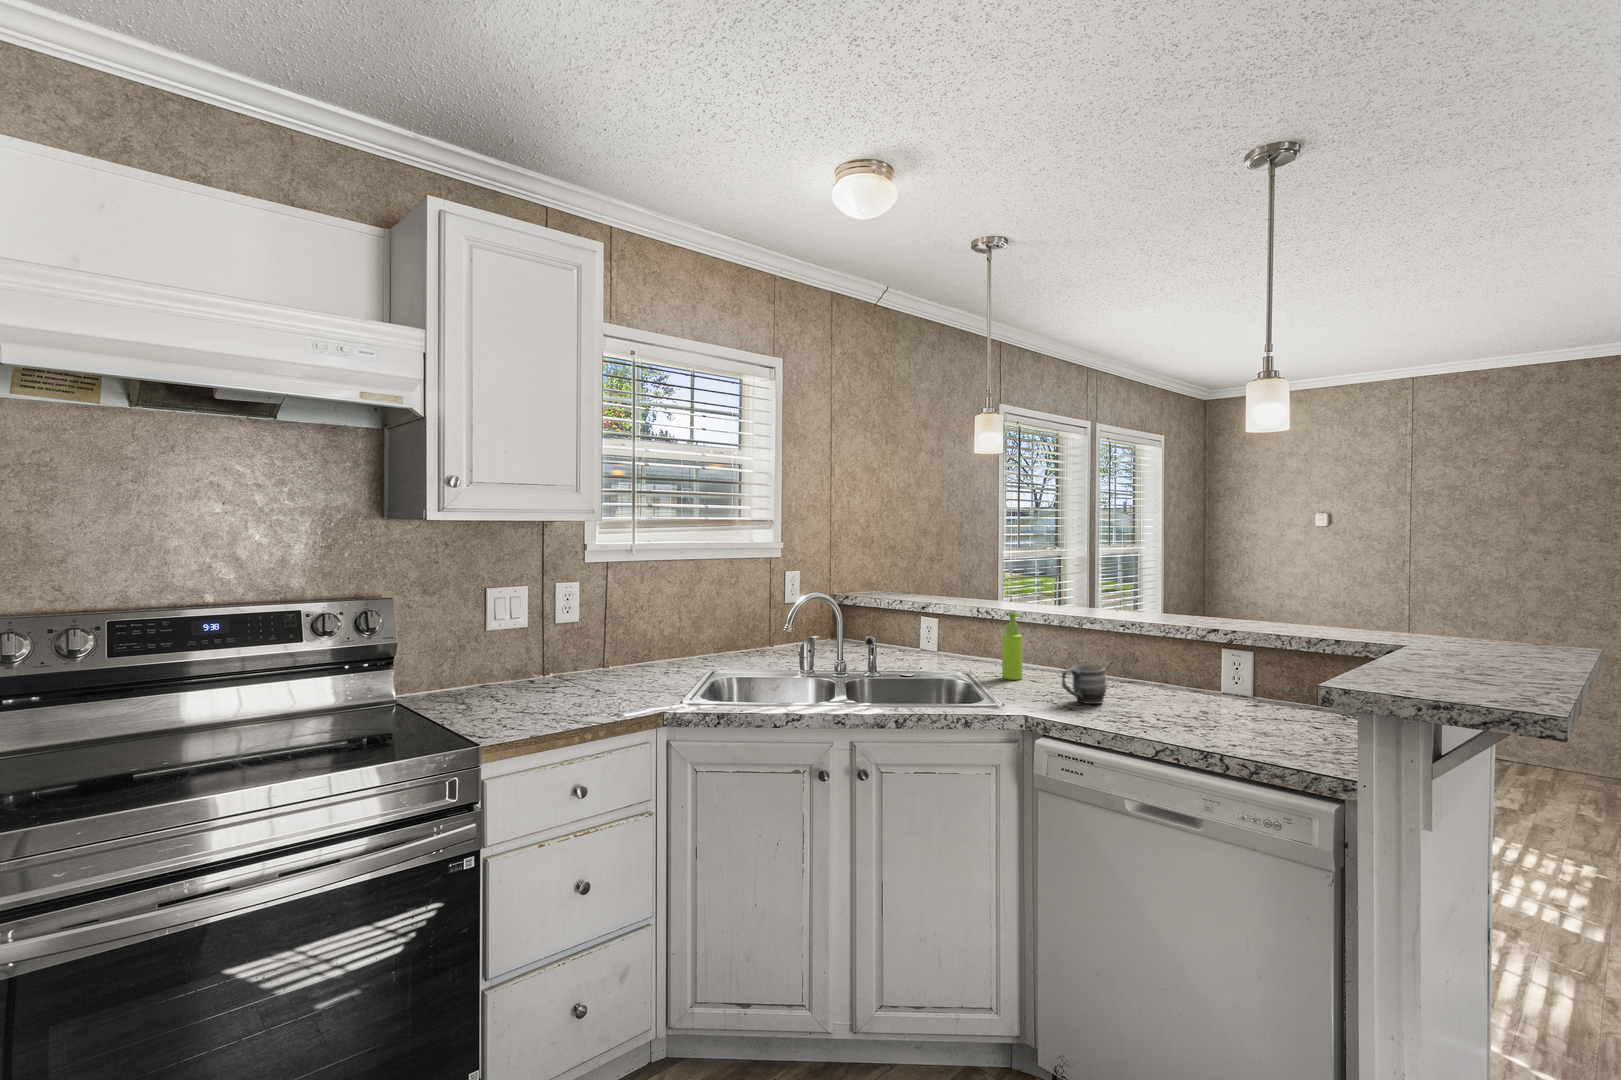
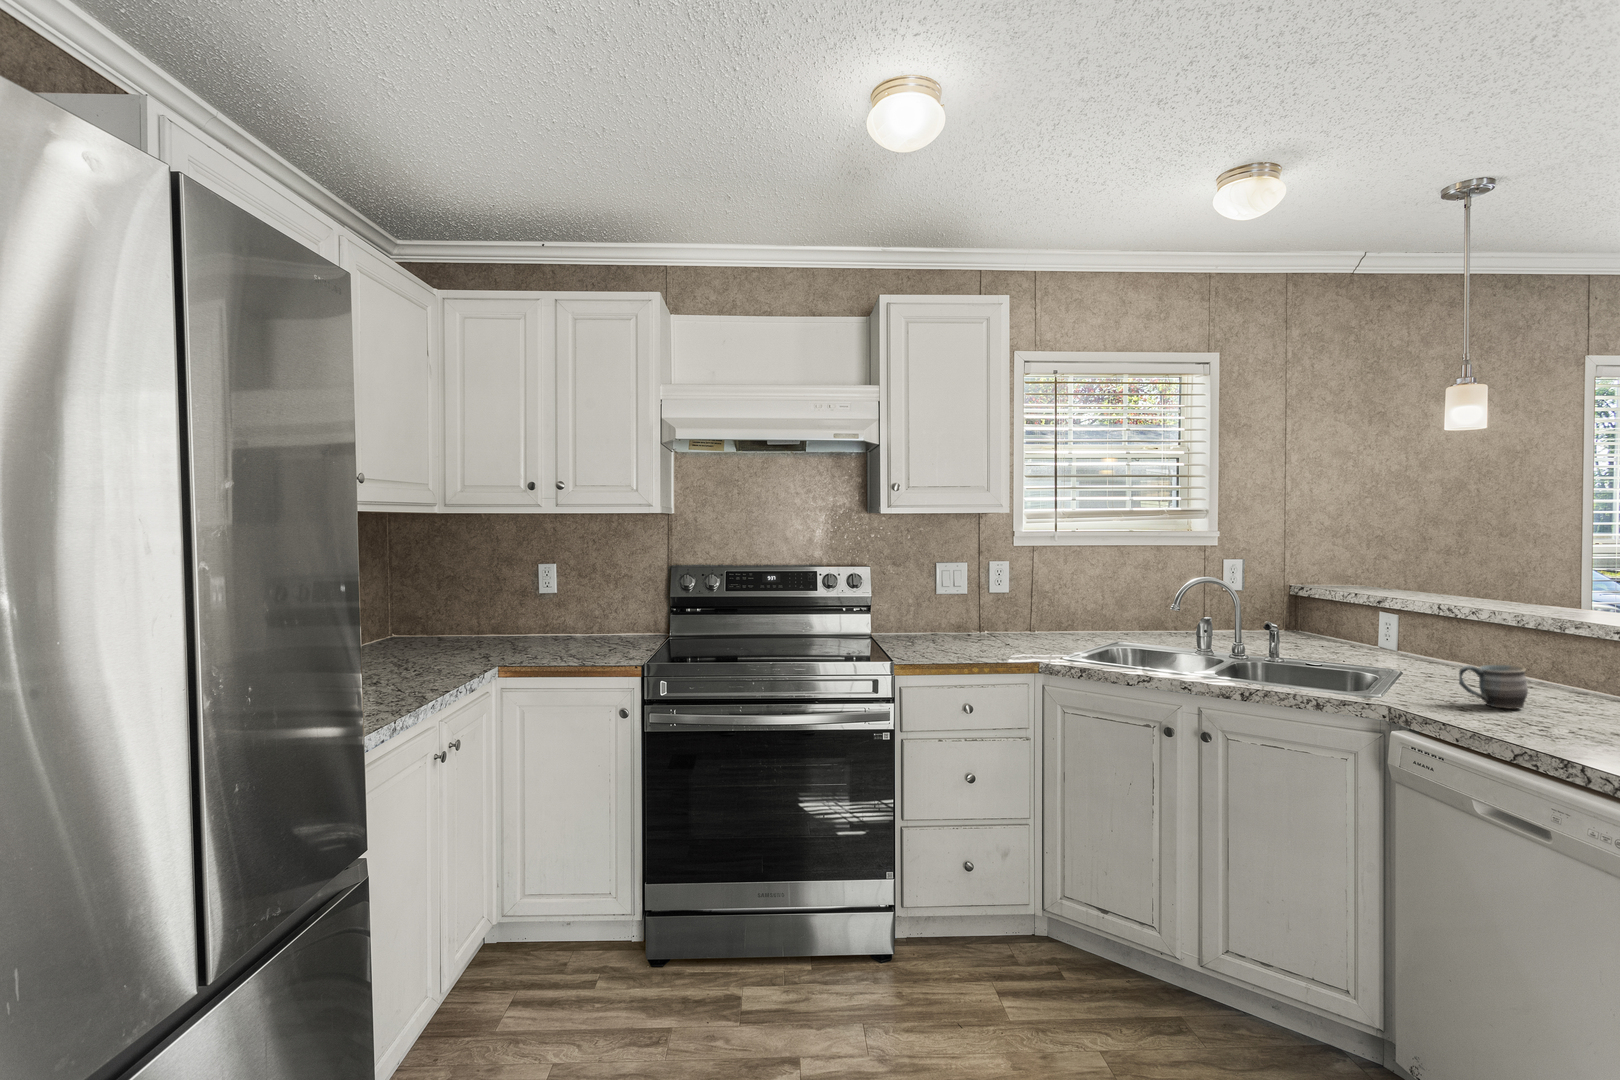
soap dispenser: present [1002,613,1022,680] -> none [1431,606,1459,680]

